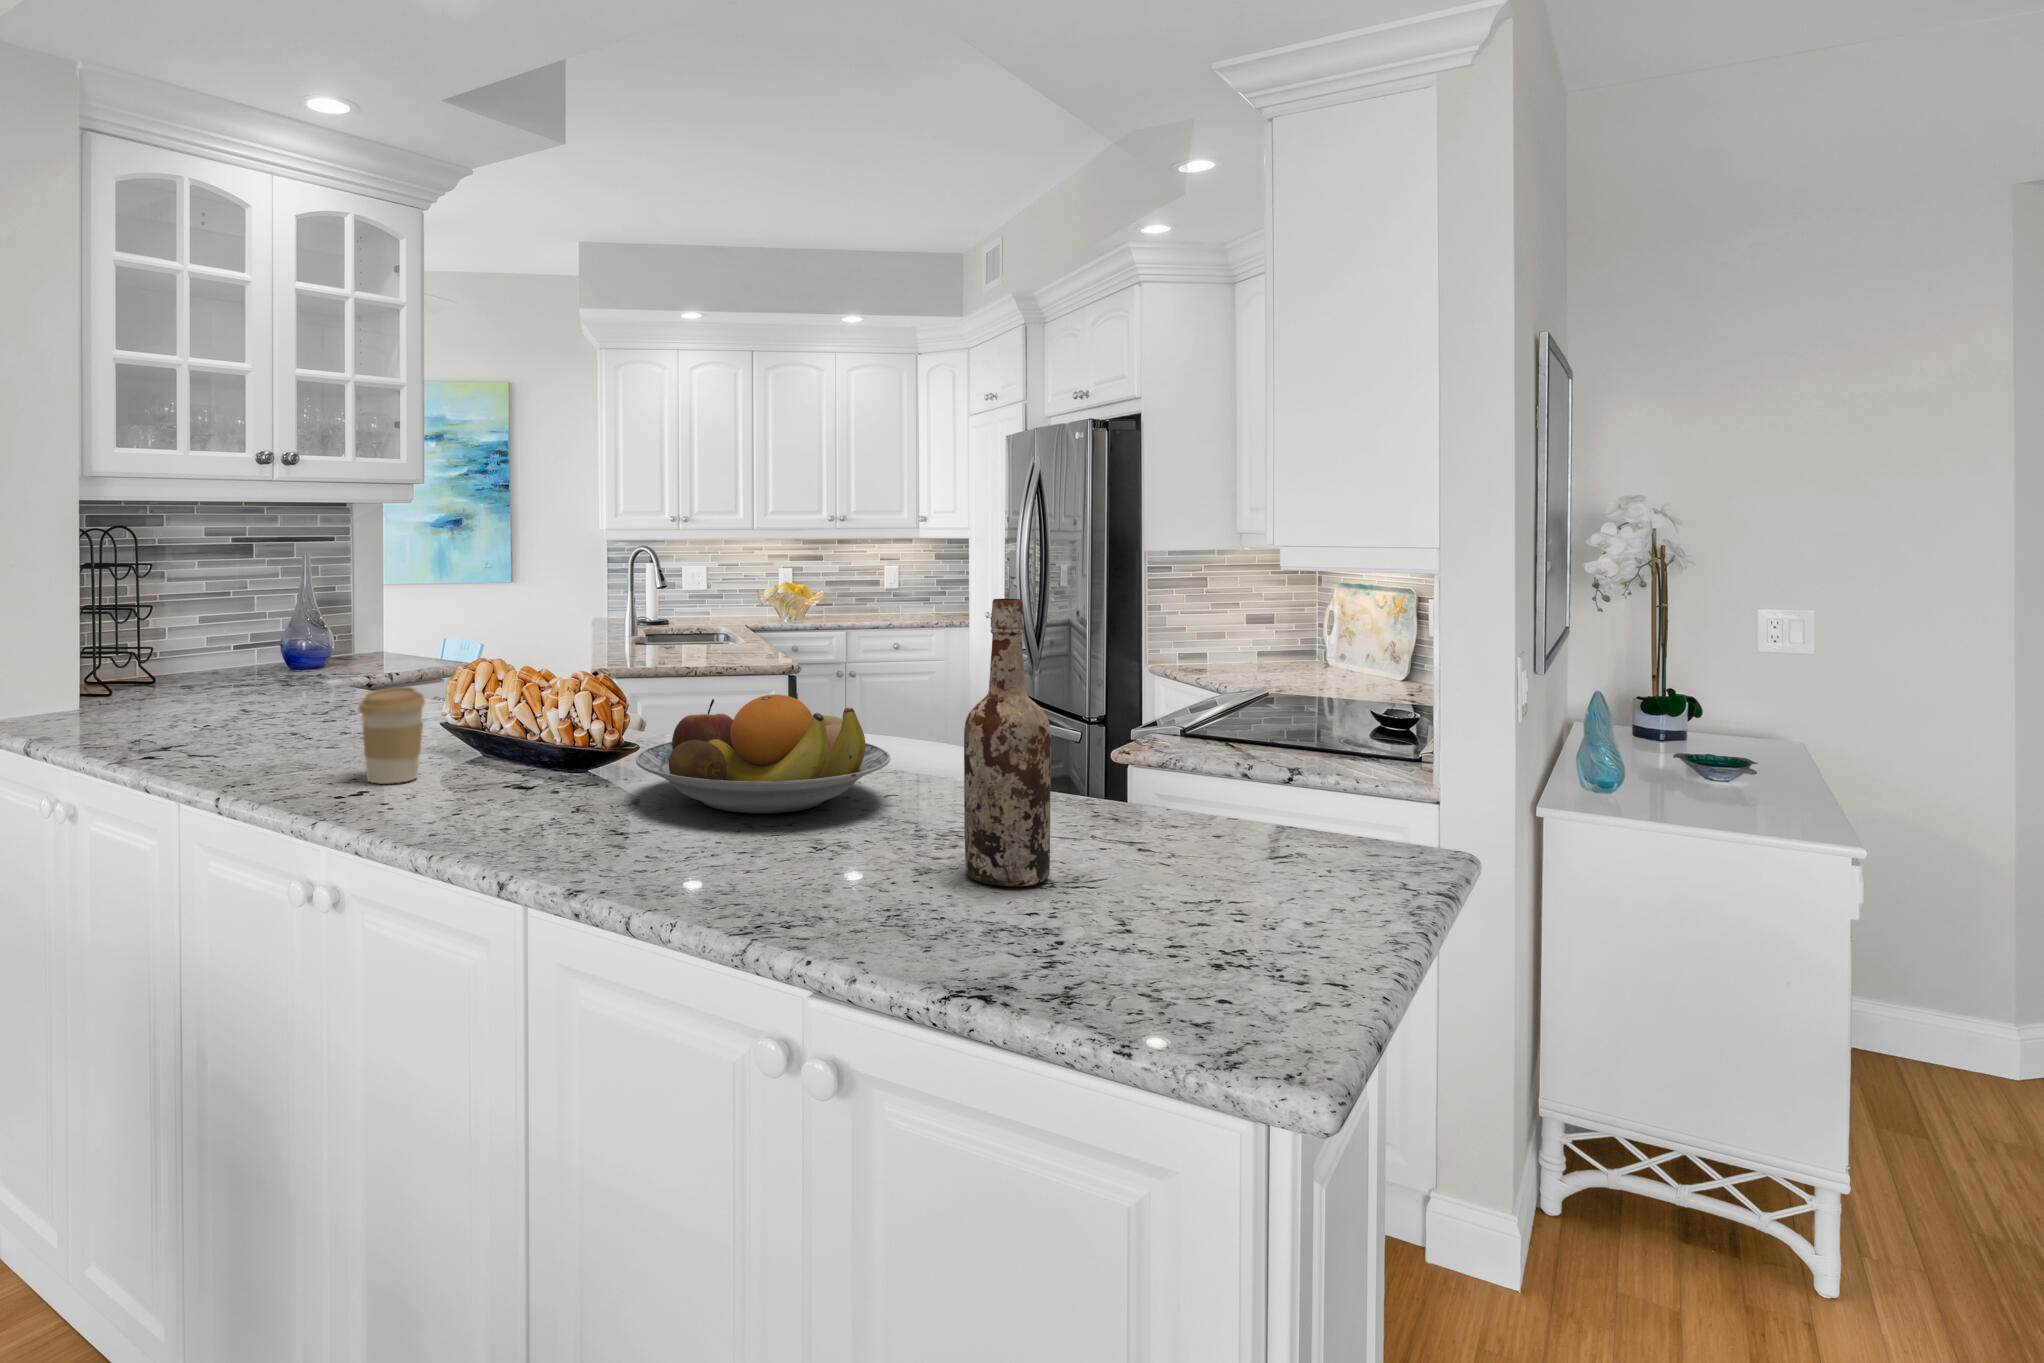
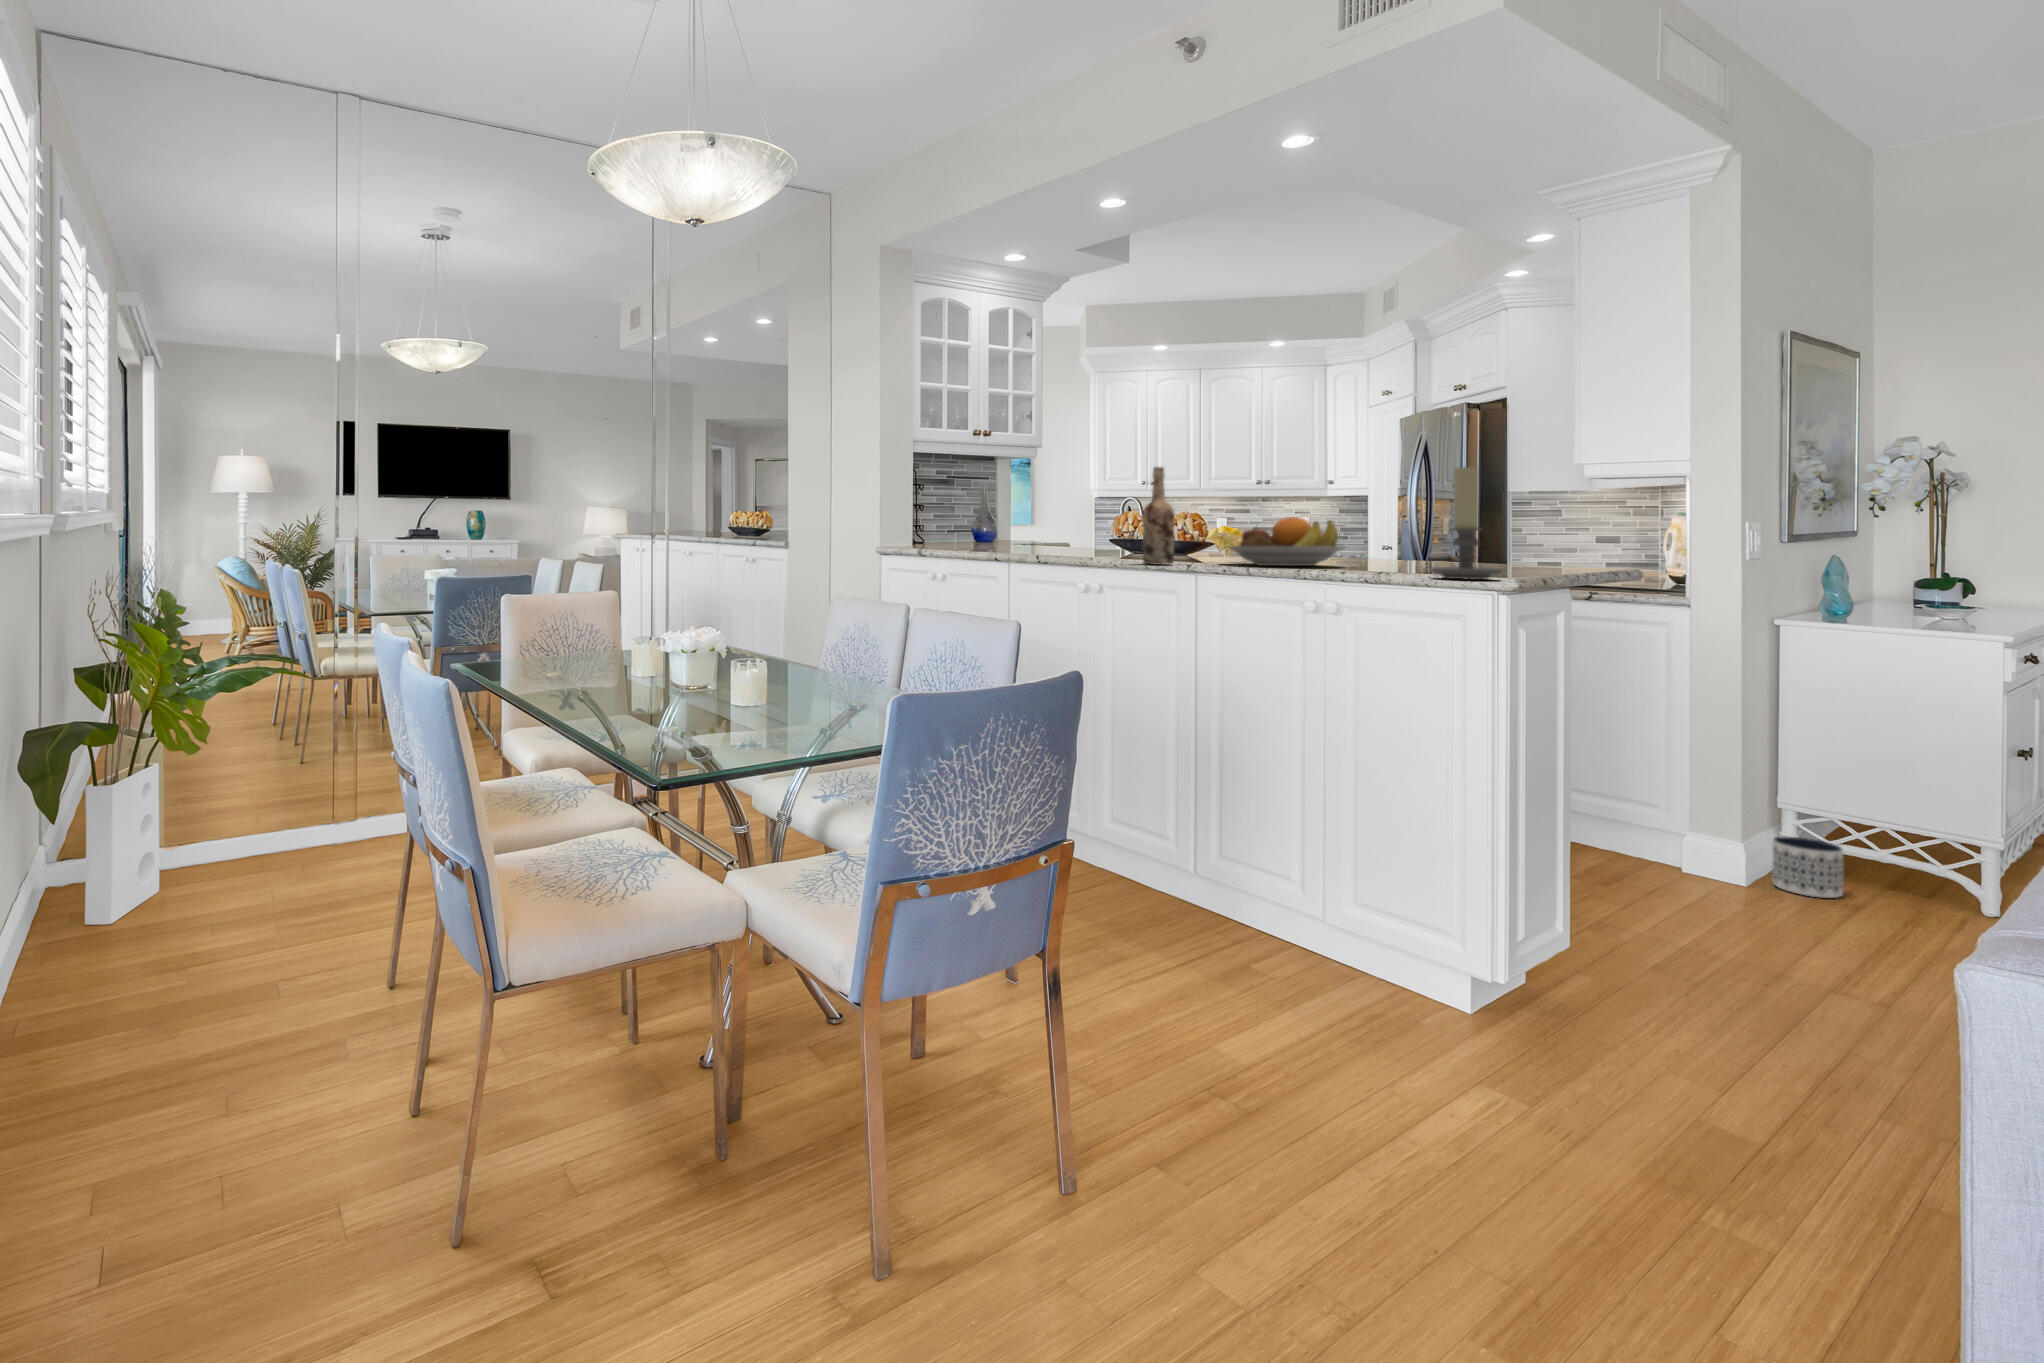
wine bottle: present [964,599,1051,886] -> present [1143,467,1175,565]
candle holder: none [1056,648,1233,985] -> present [1431,467,1502,579]
coffee cup: present [359,687,425,783] -> none [1089,522,1118,561]
planter: none [1553,1182,1657,1309] -> present [1772,837,1843,898]

